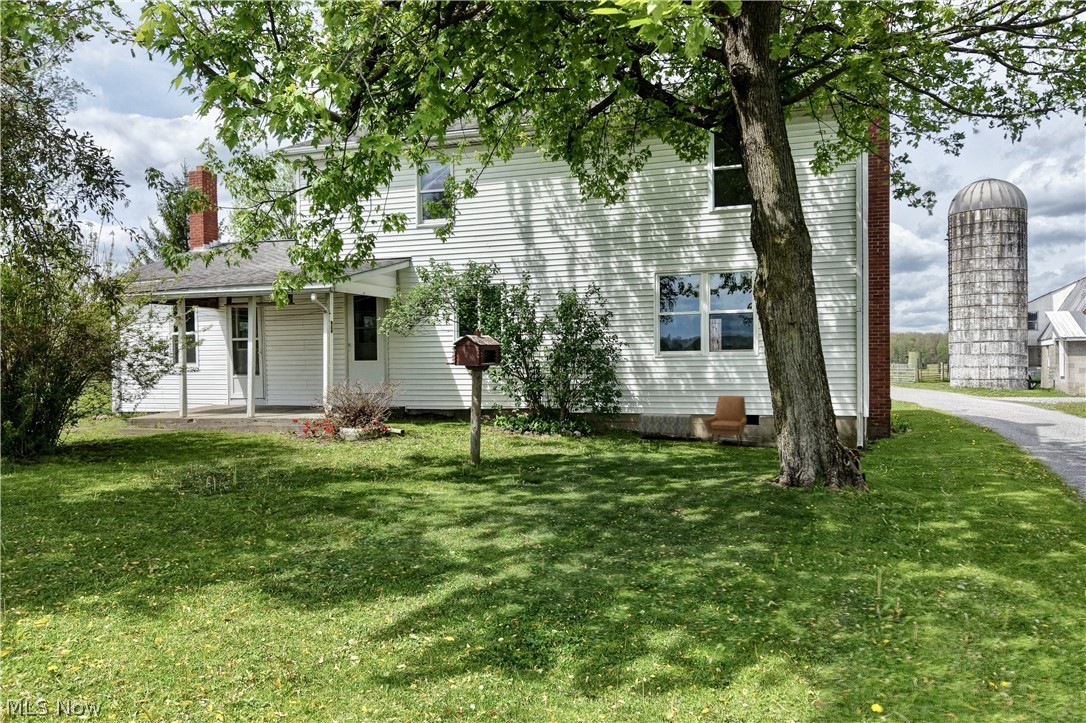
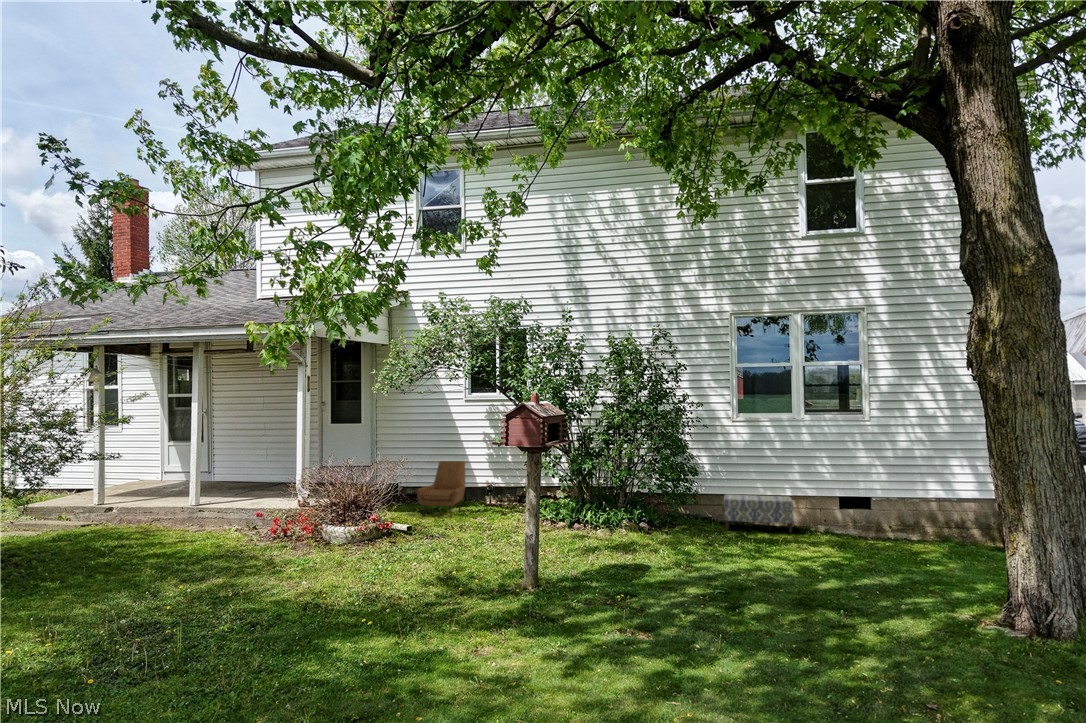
chair: present [705,396,747,446] -> present [416,461,465,518]

